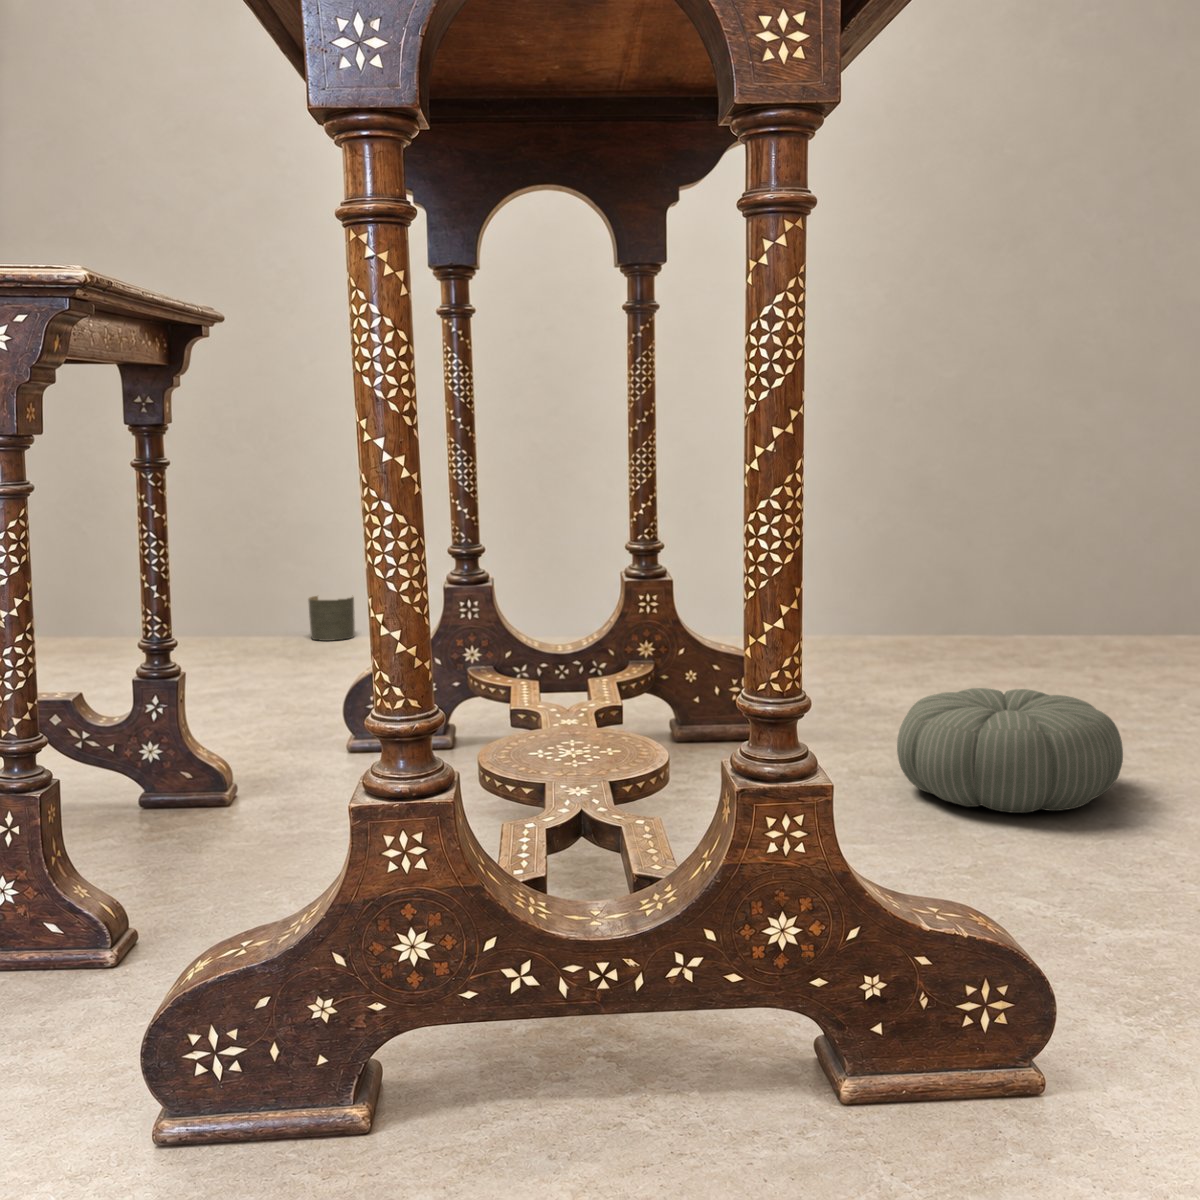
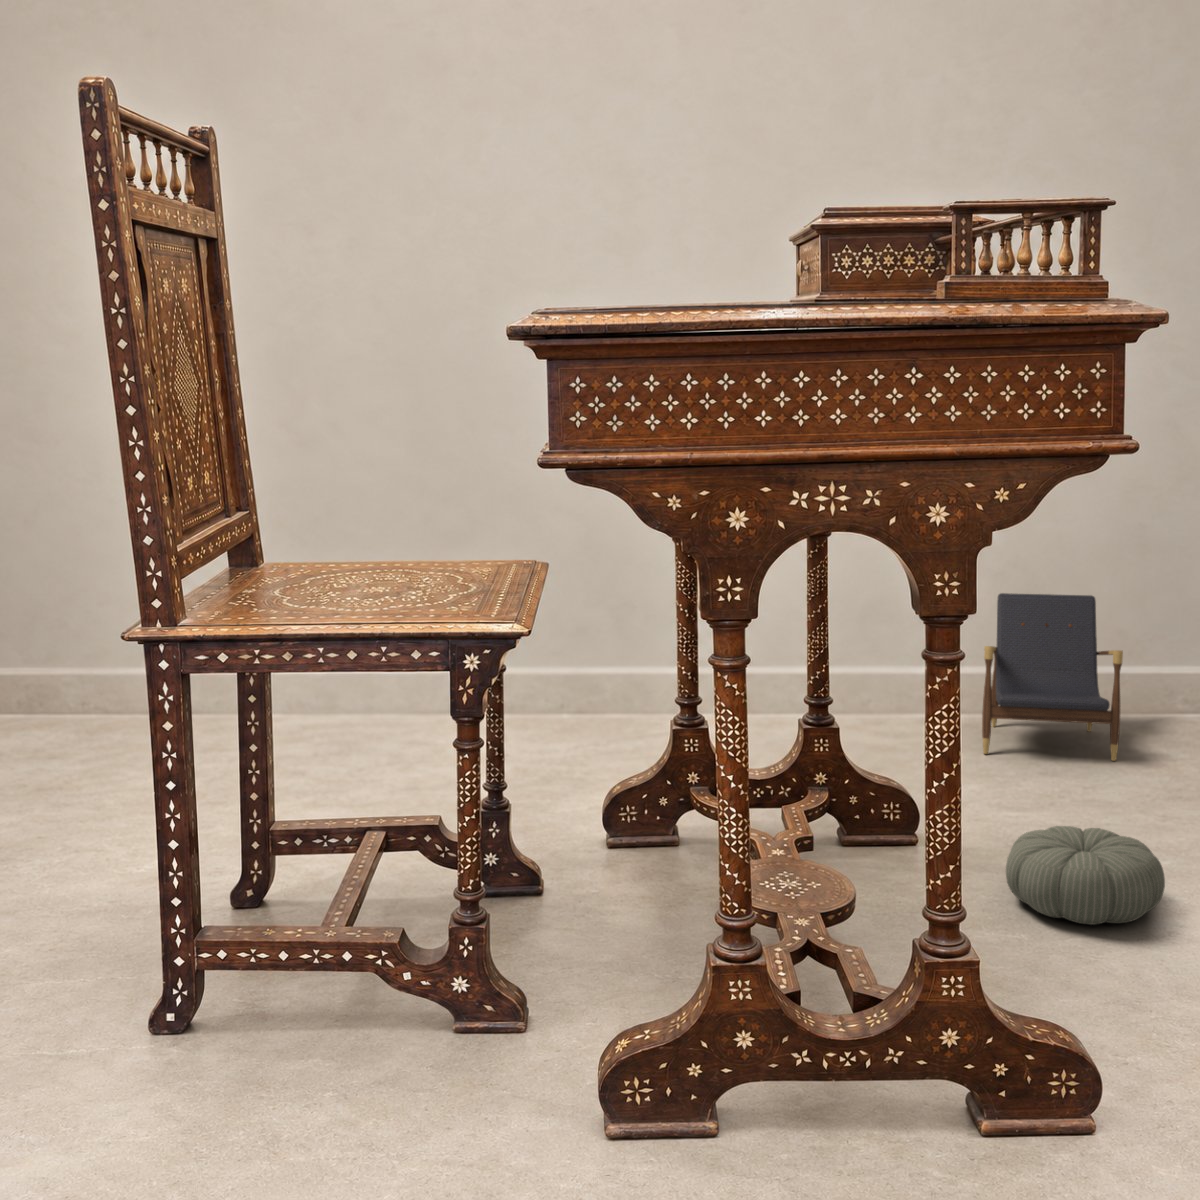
lounge chair: none [868,467,1039,658] -> present [982,593,1123,761]
planter: present [308,595,355,641] -> none [529,682,564,722]

